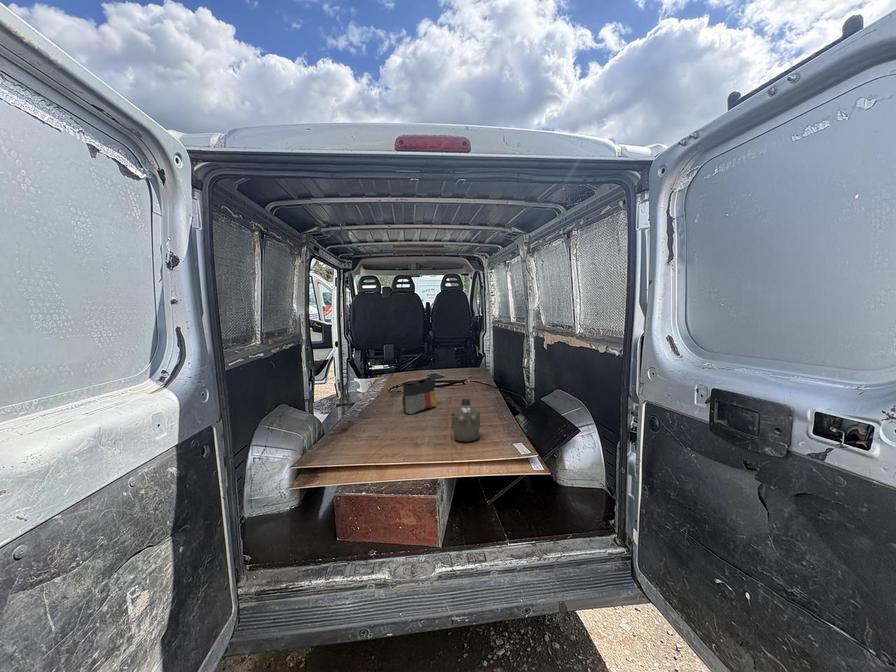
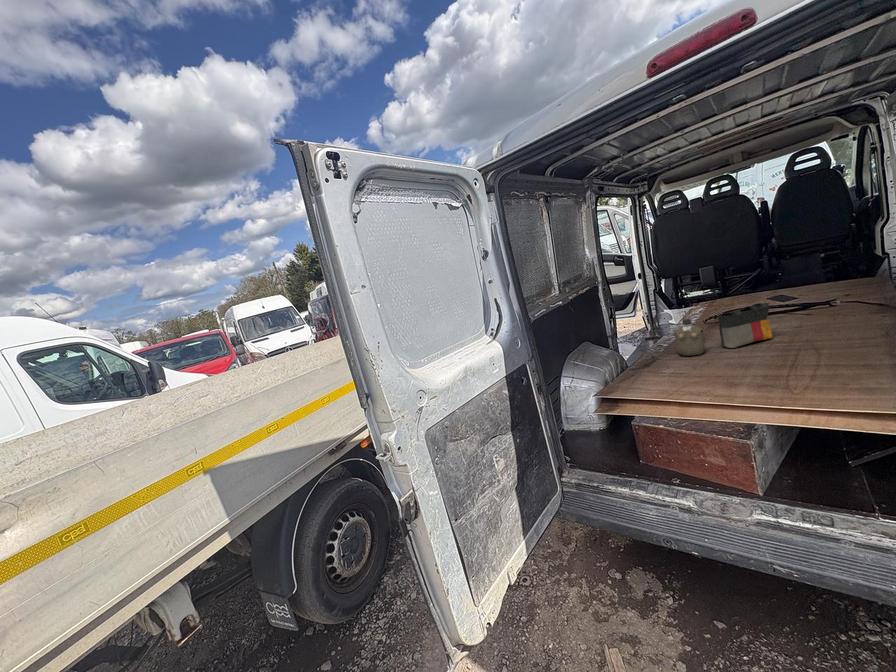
water bottle: present [452,398,480,442] -> present [674,318,705,356]

